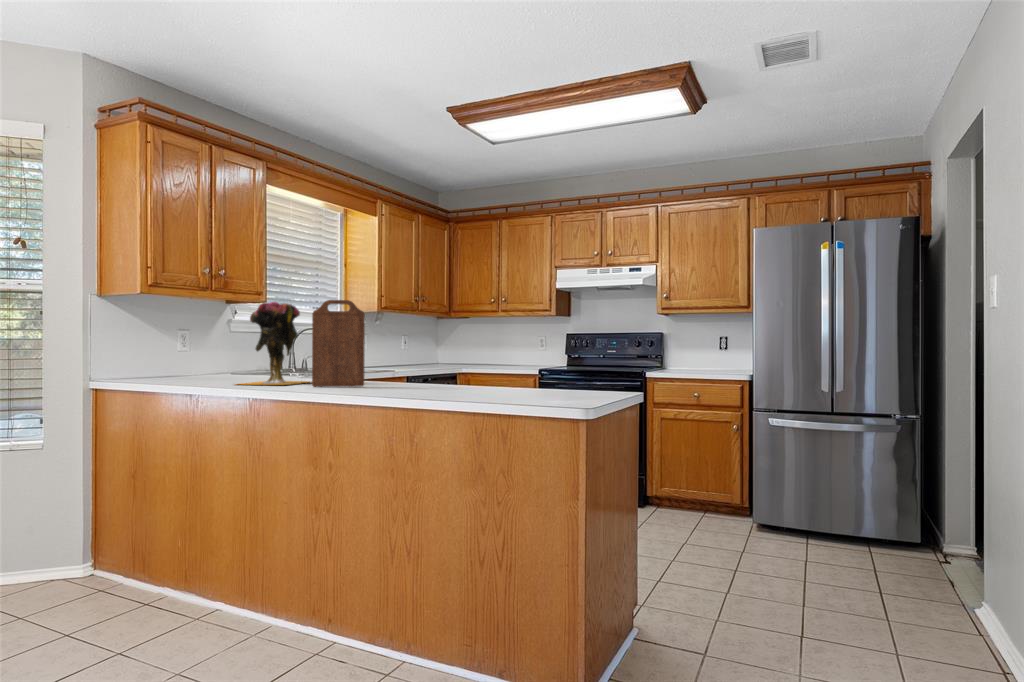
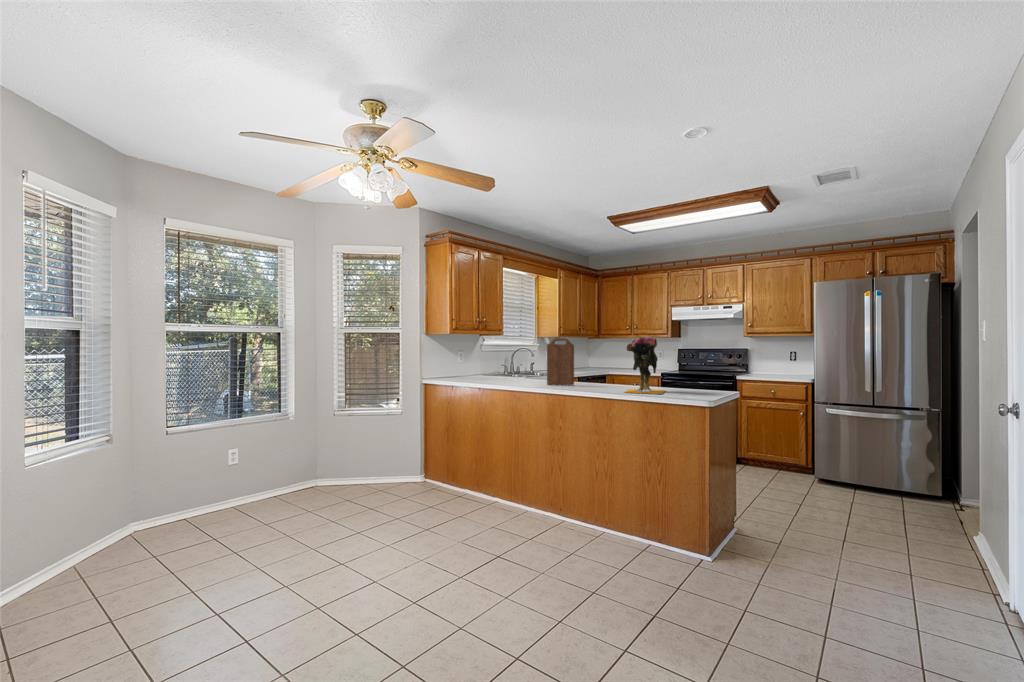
vase: present [241,302,308,385] -> present [624,337,665,394]

